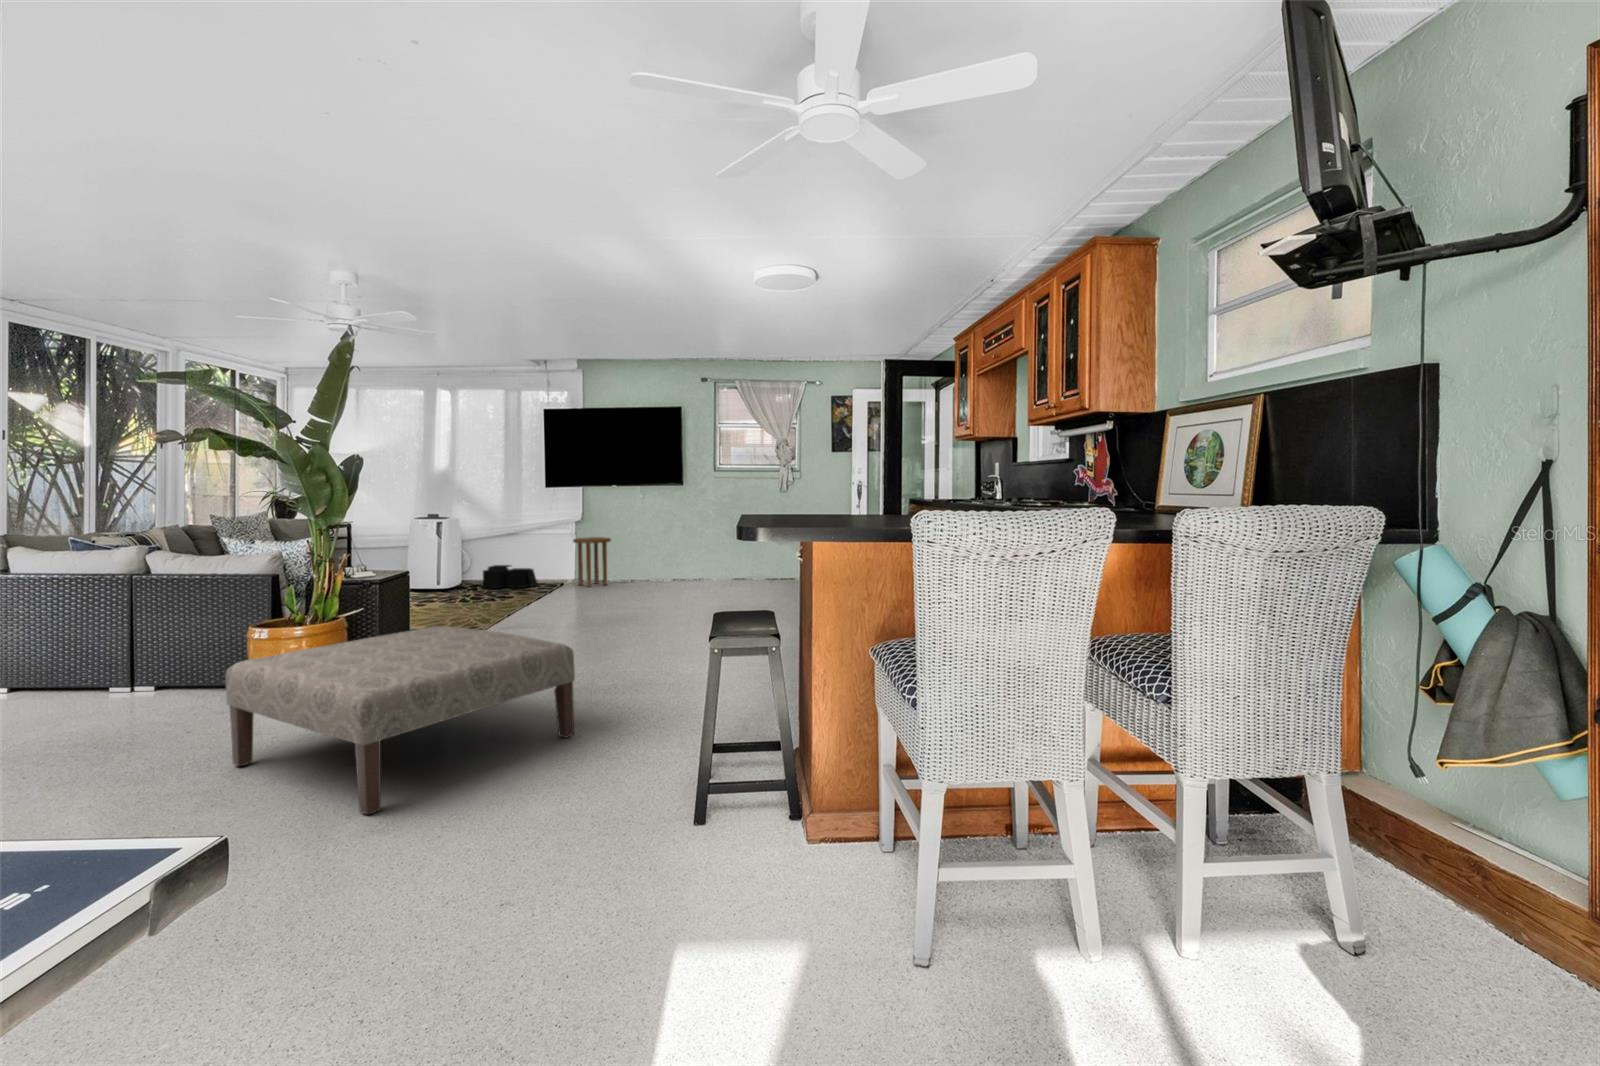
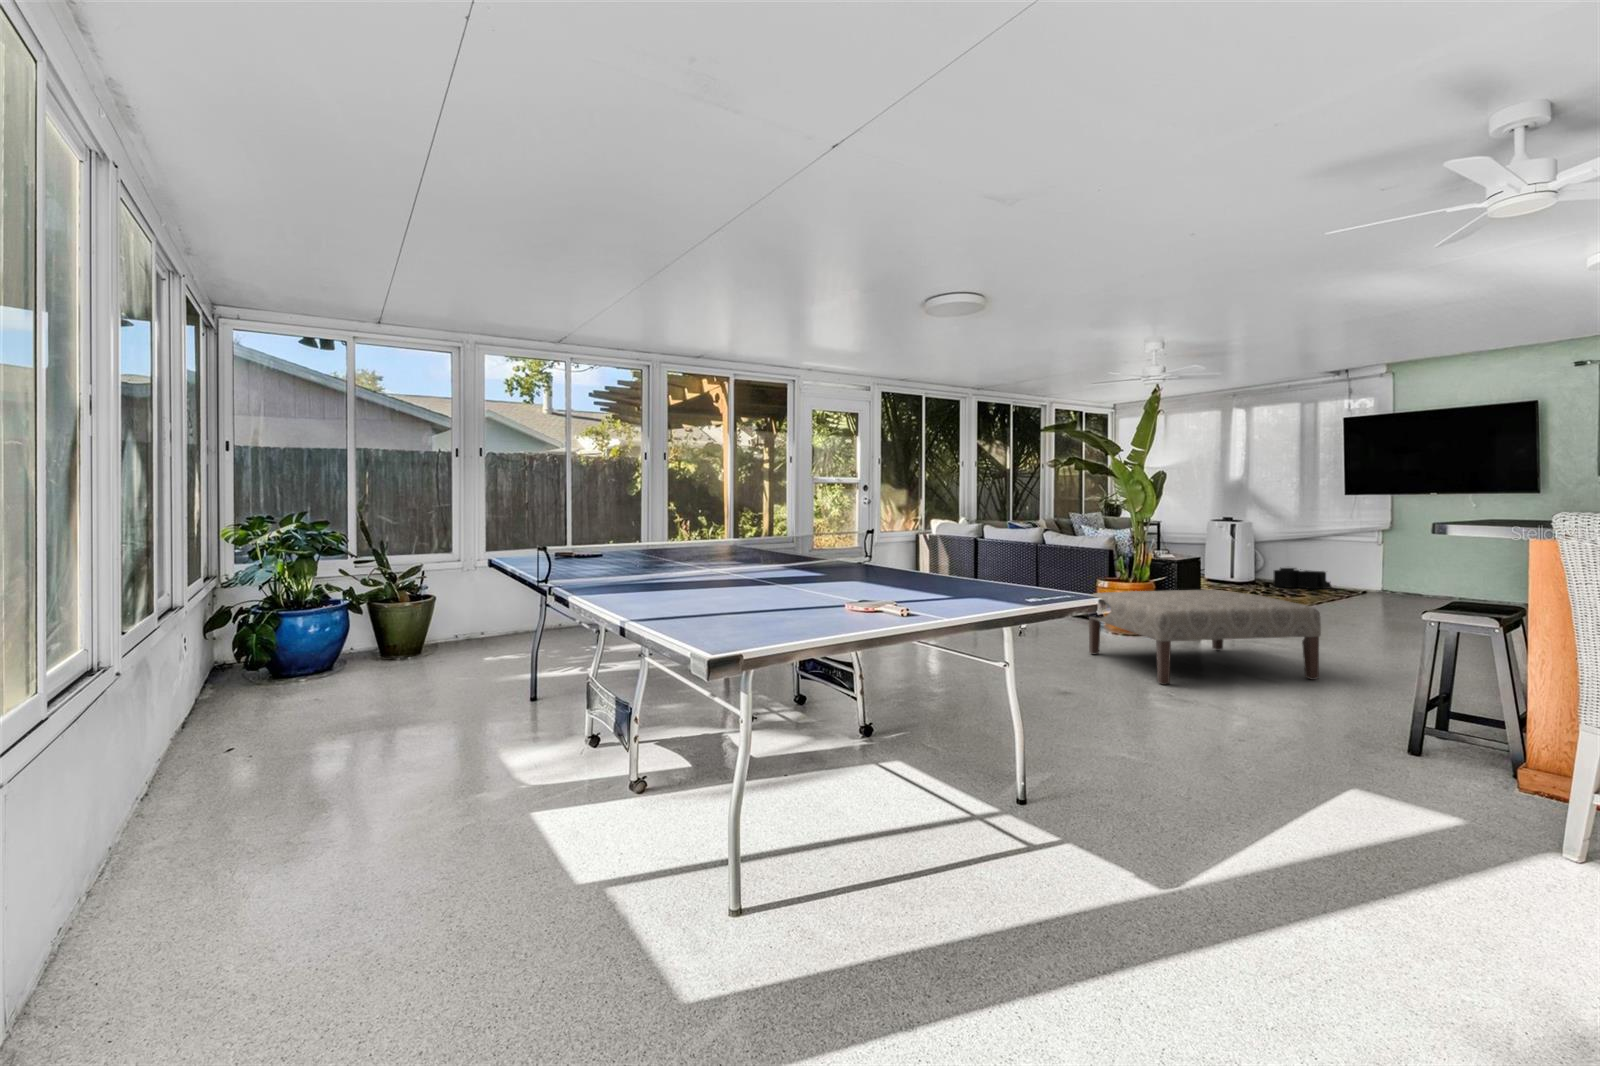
side table: present [573,537,611,587] -> none [1374,543,1423,594]

